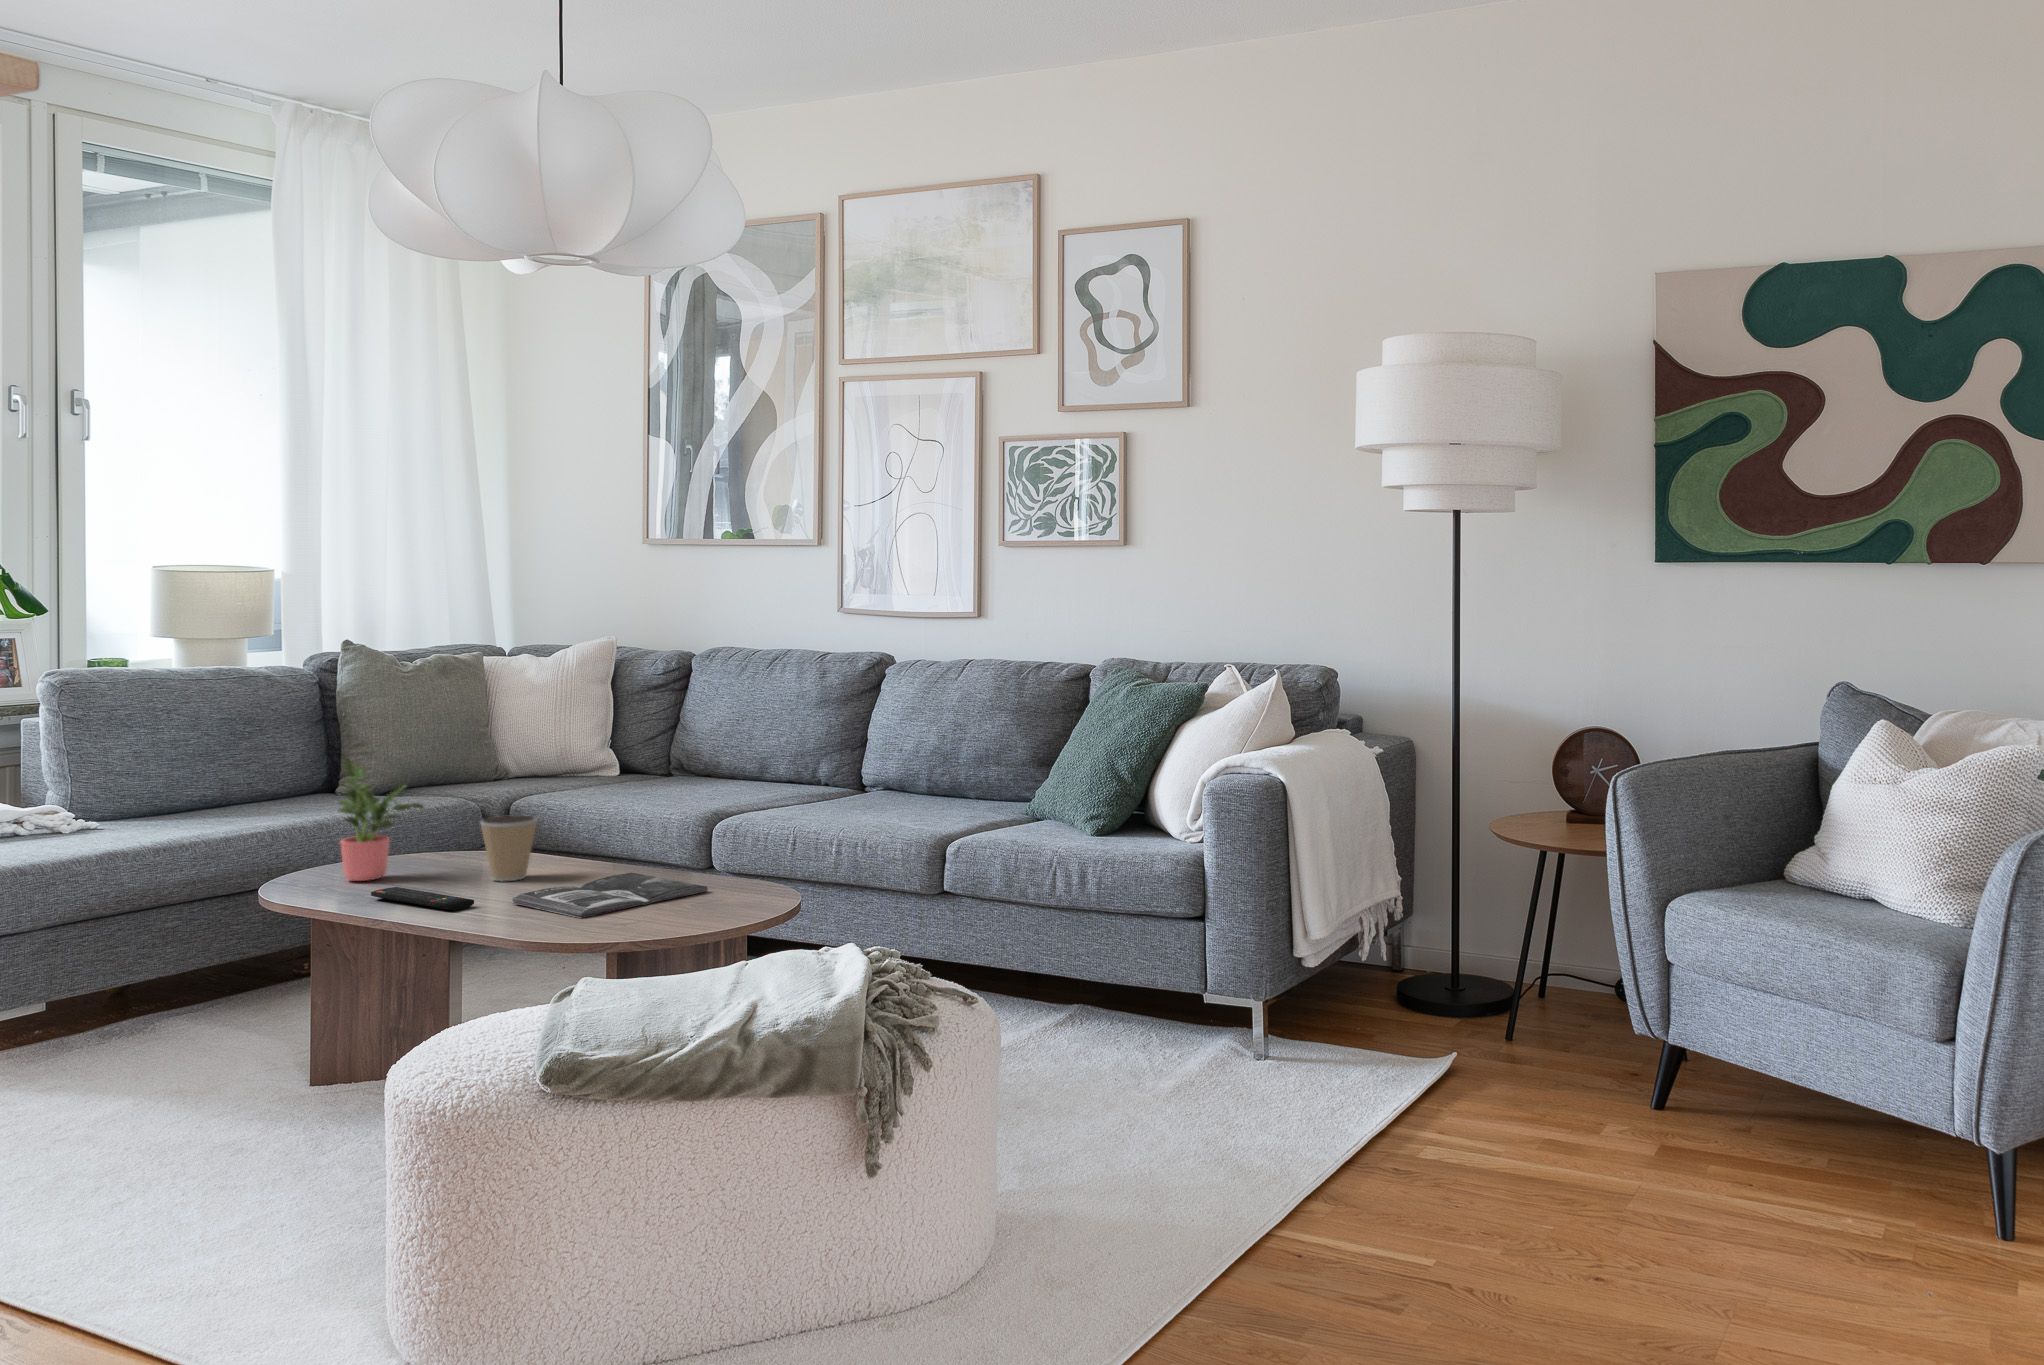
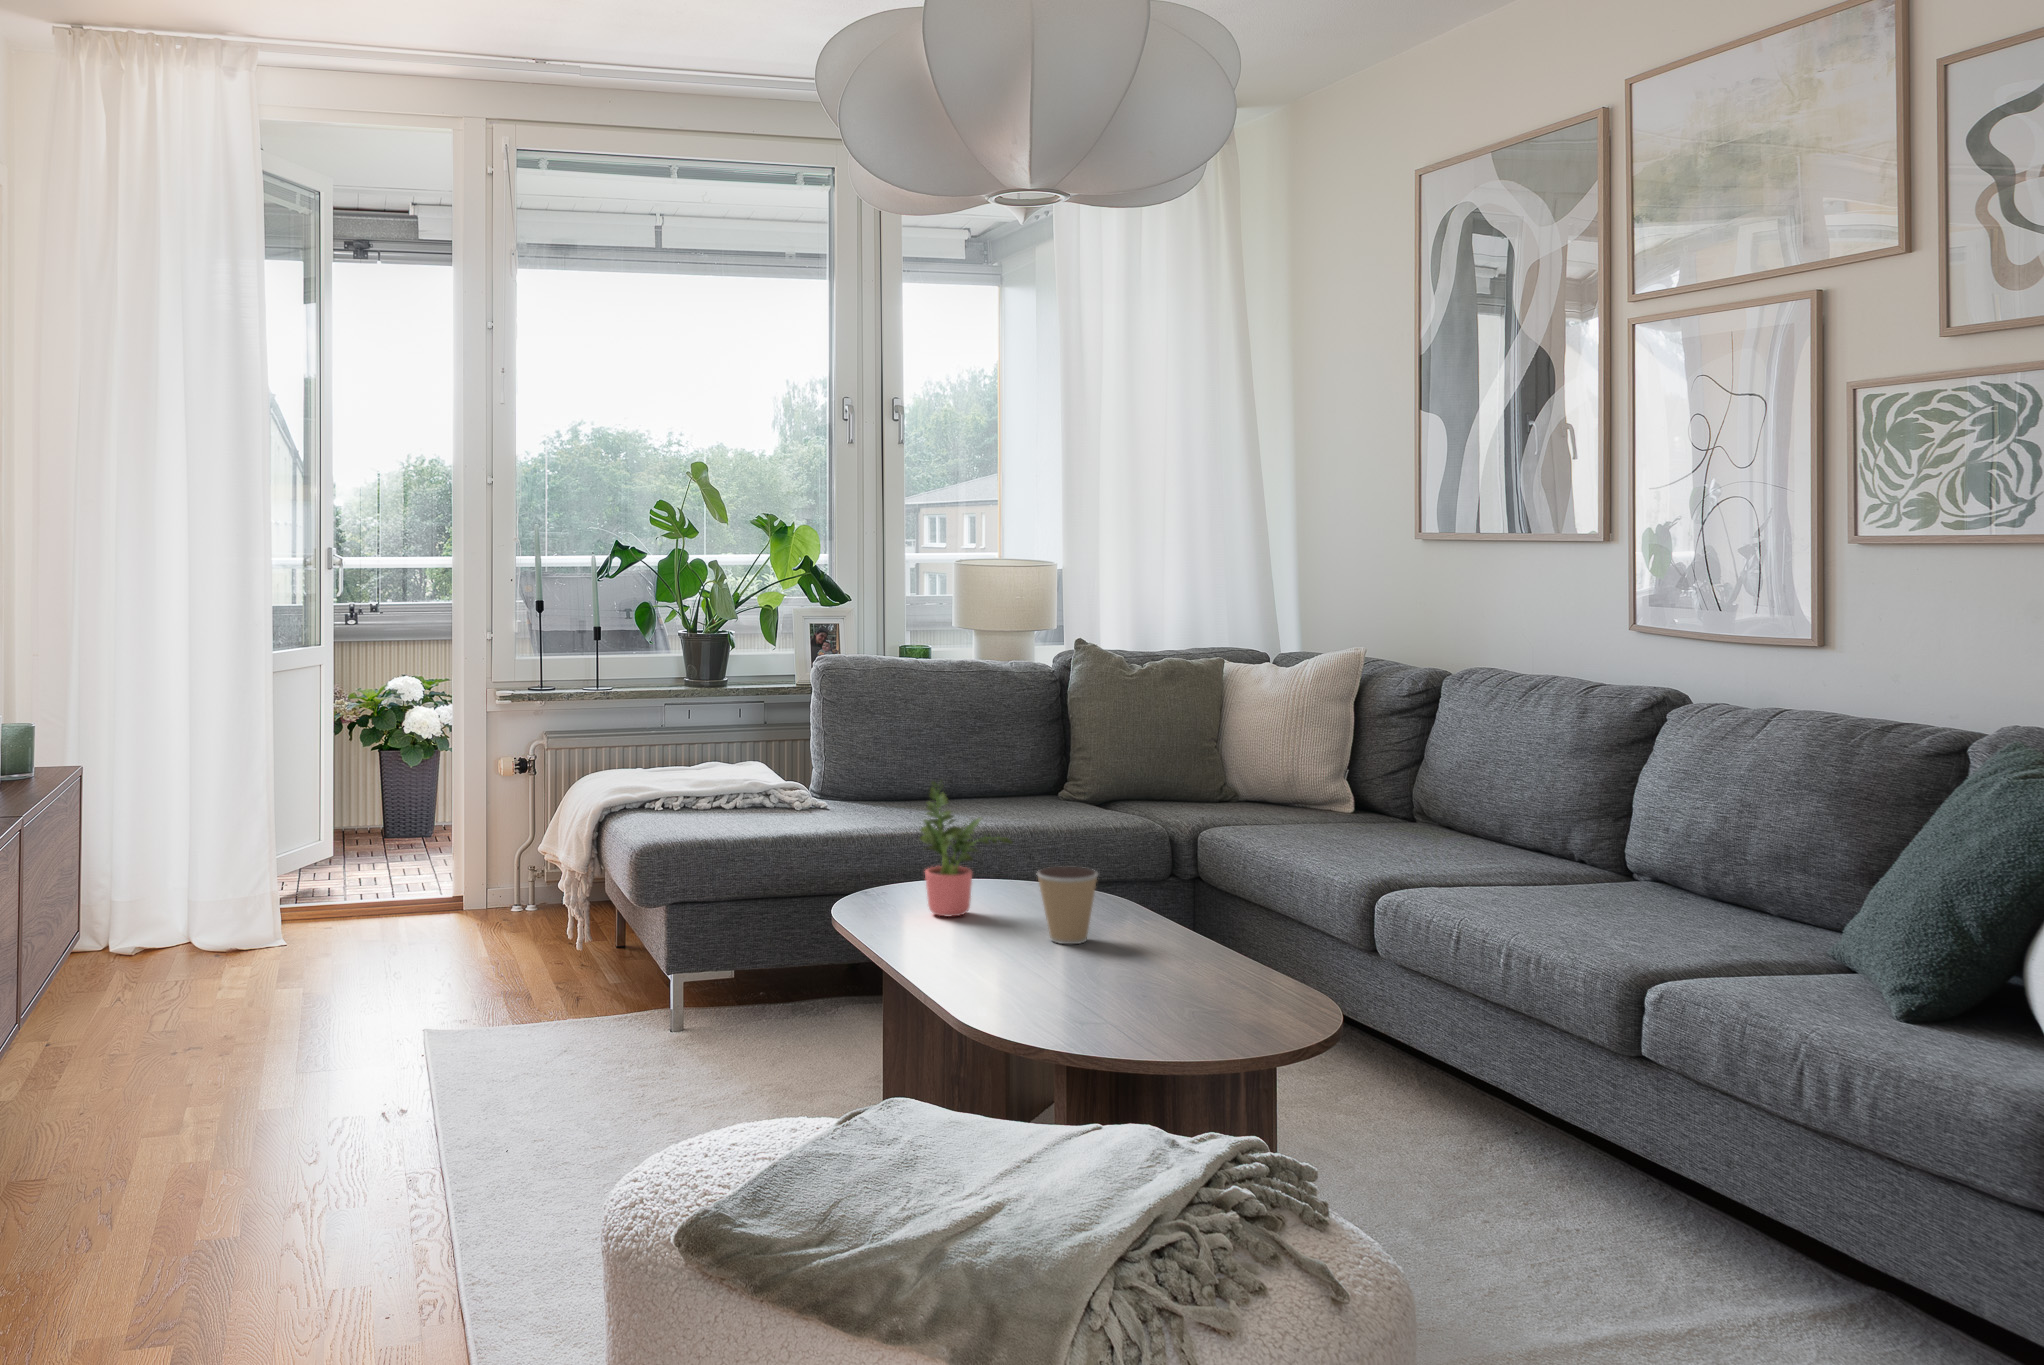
magazine: present [513,872,708,918] -> none [1023,960,1238,1015]
remote control: present [371,887,474,911] -> none [916,932,986,975]

